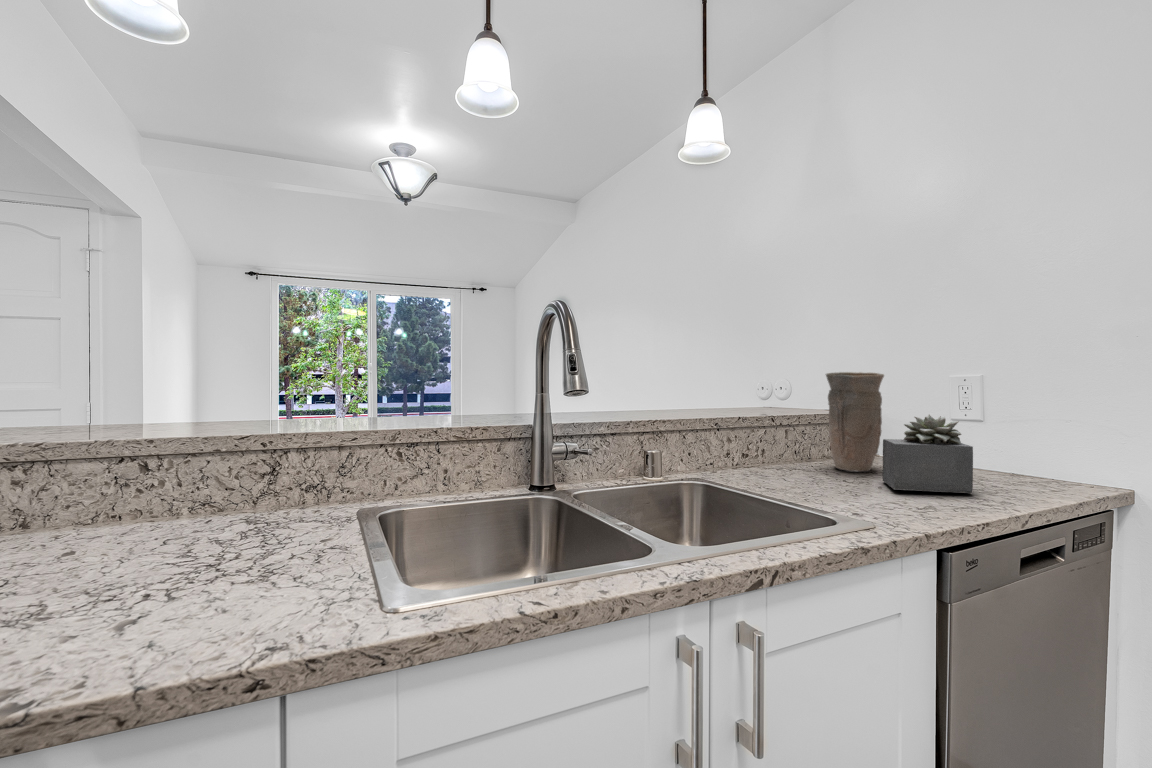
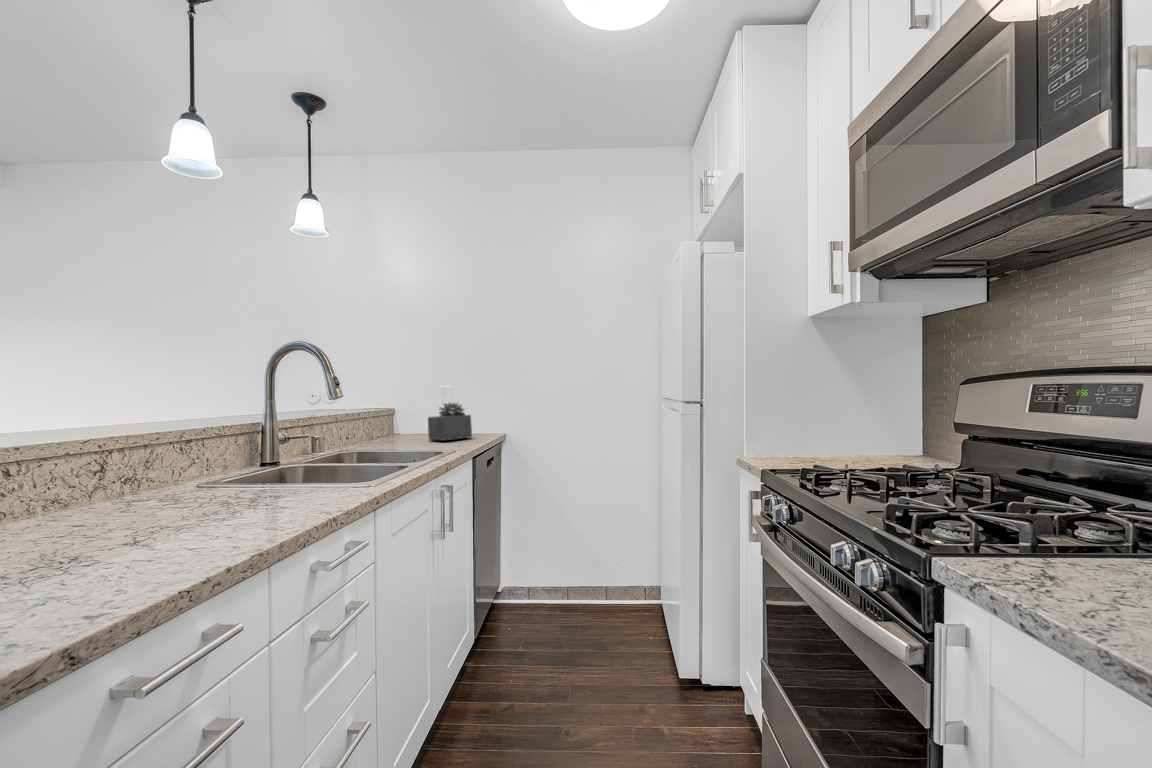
vase: present [826,372,884,472] -> none [384,382,417,440]

